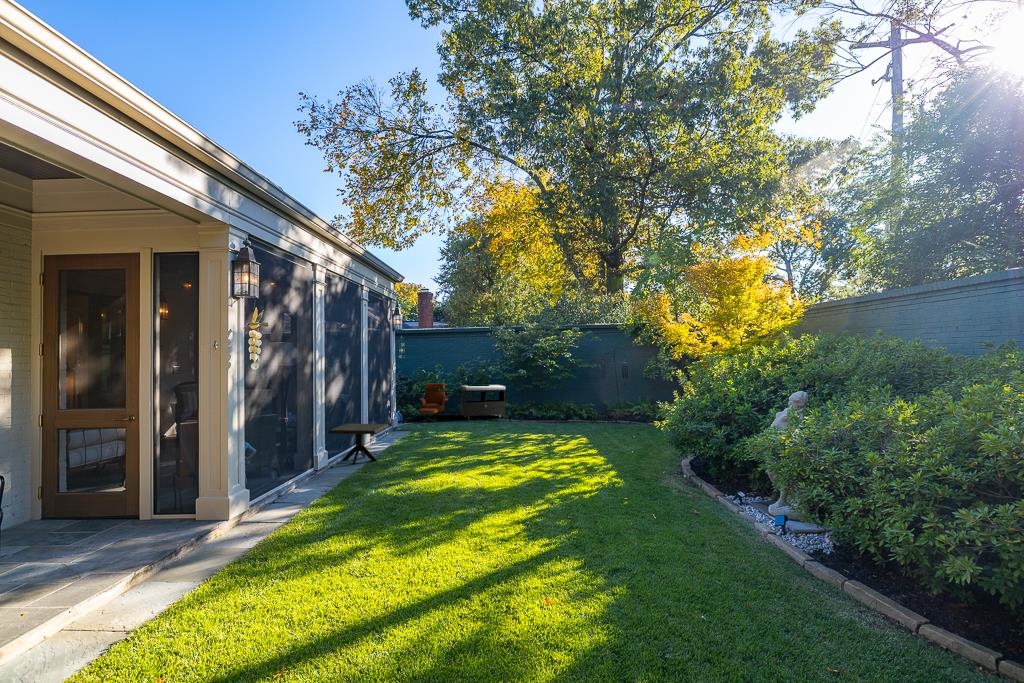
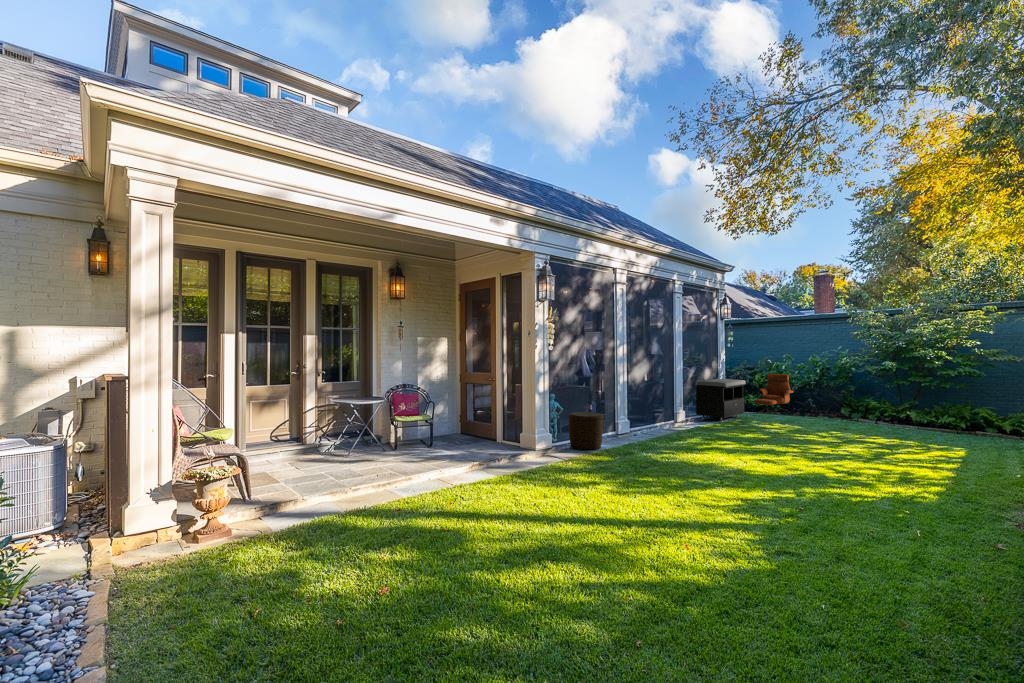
storage bench: present [460,385,506,419] -> present [696,379,746,421]
side table: present [328,424,389,464] -> none [632,401,688,435]
woven basket: none [267,448,318,502] -> present [568,412,604,450]

